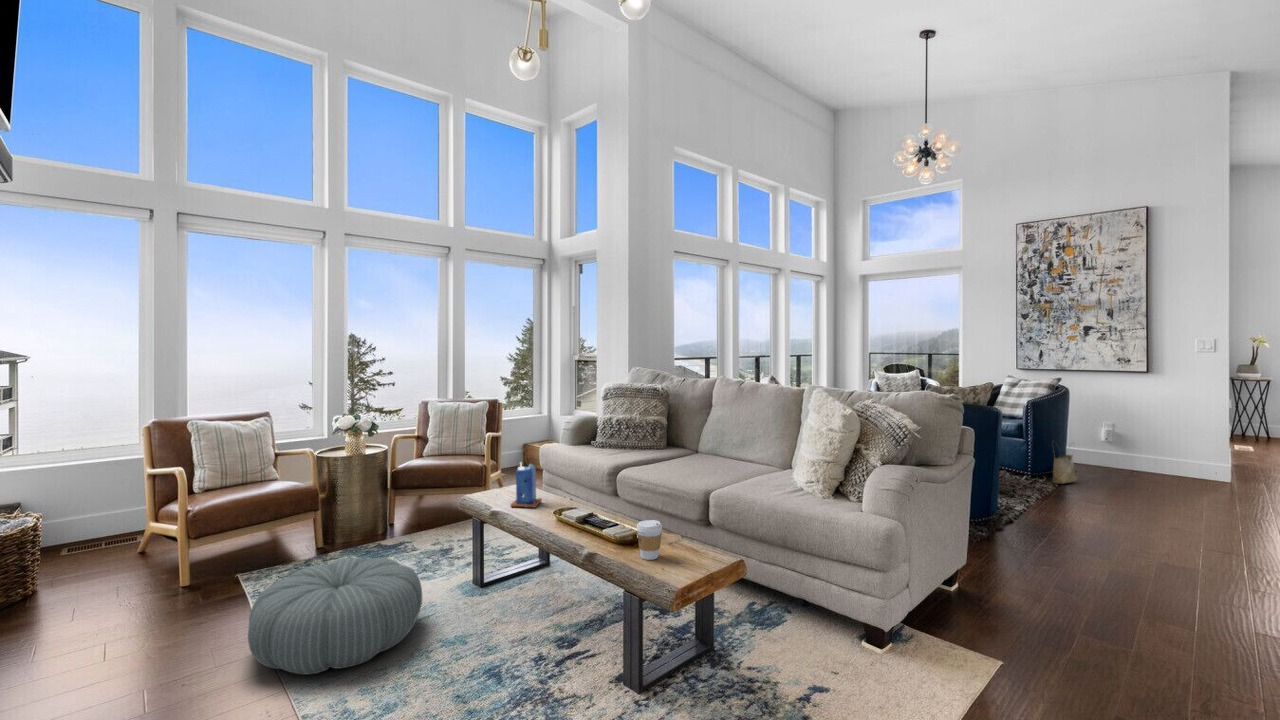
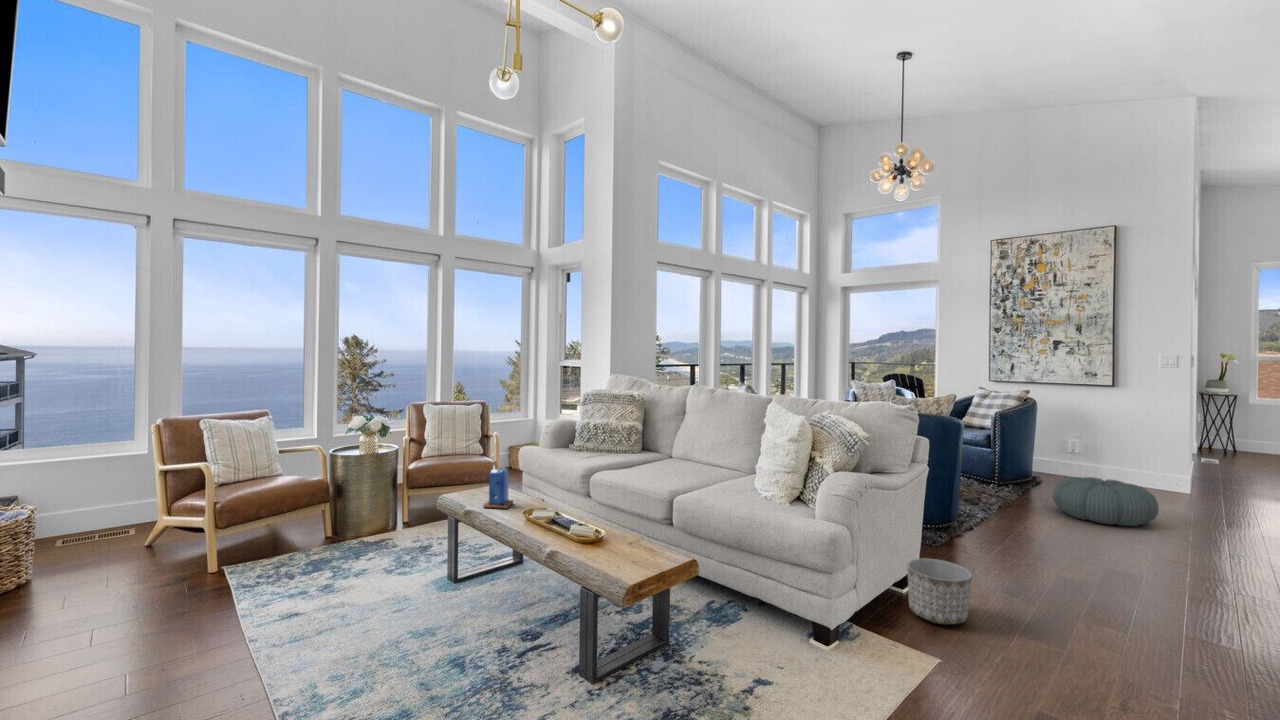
woven basket: present [1053,455,1077,484] -> none [1017,451,1042,494]
coffee cup: present [637,520,662,560] -> none [595,522,619,559]
planter: none [961,554,1033,624] -> present [907,558,972,625]
pouf: present [248,558,422,674] -> present [1053,477,1159,526]

